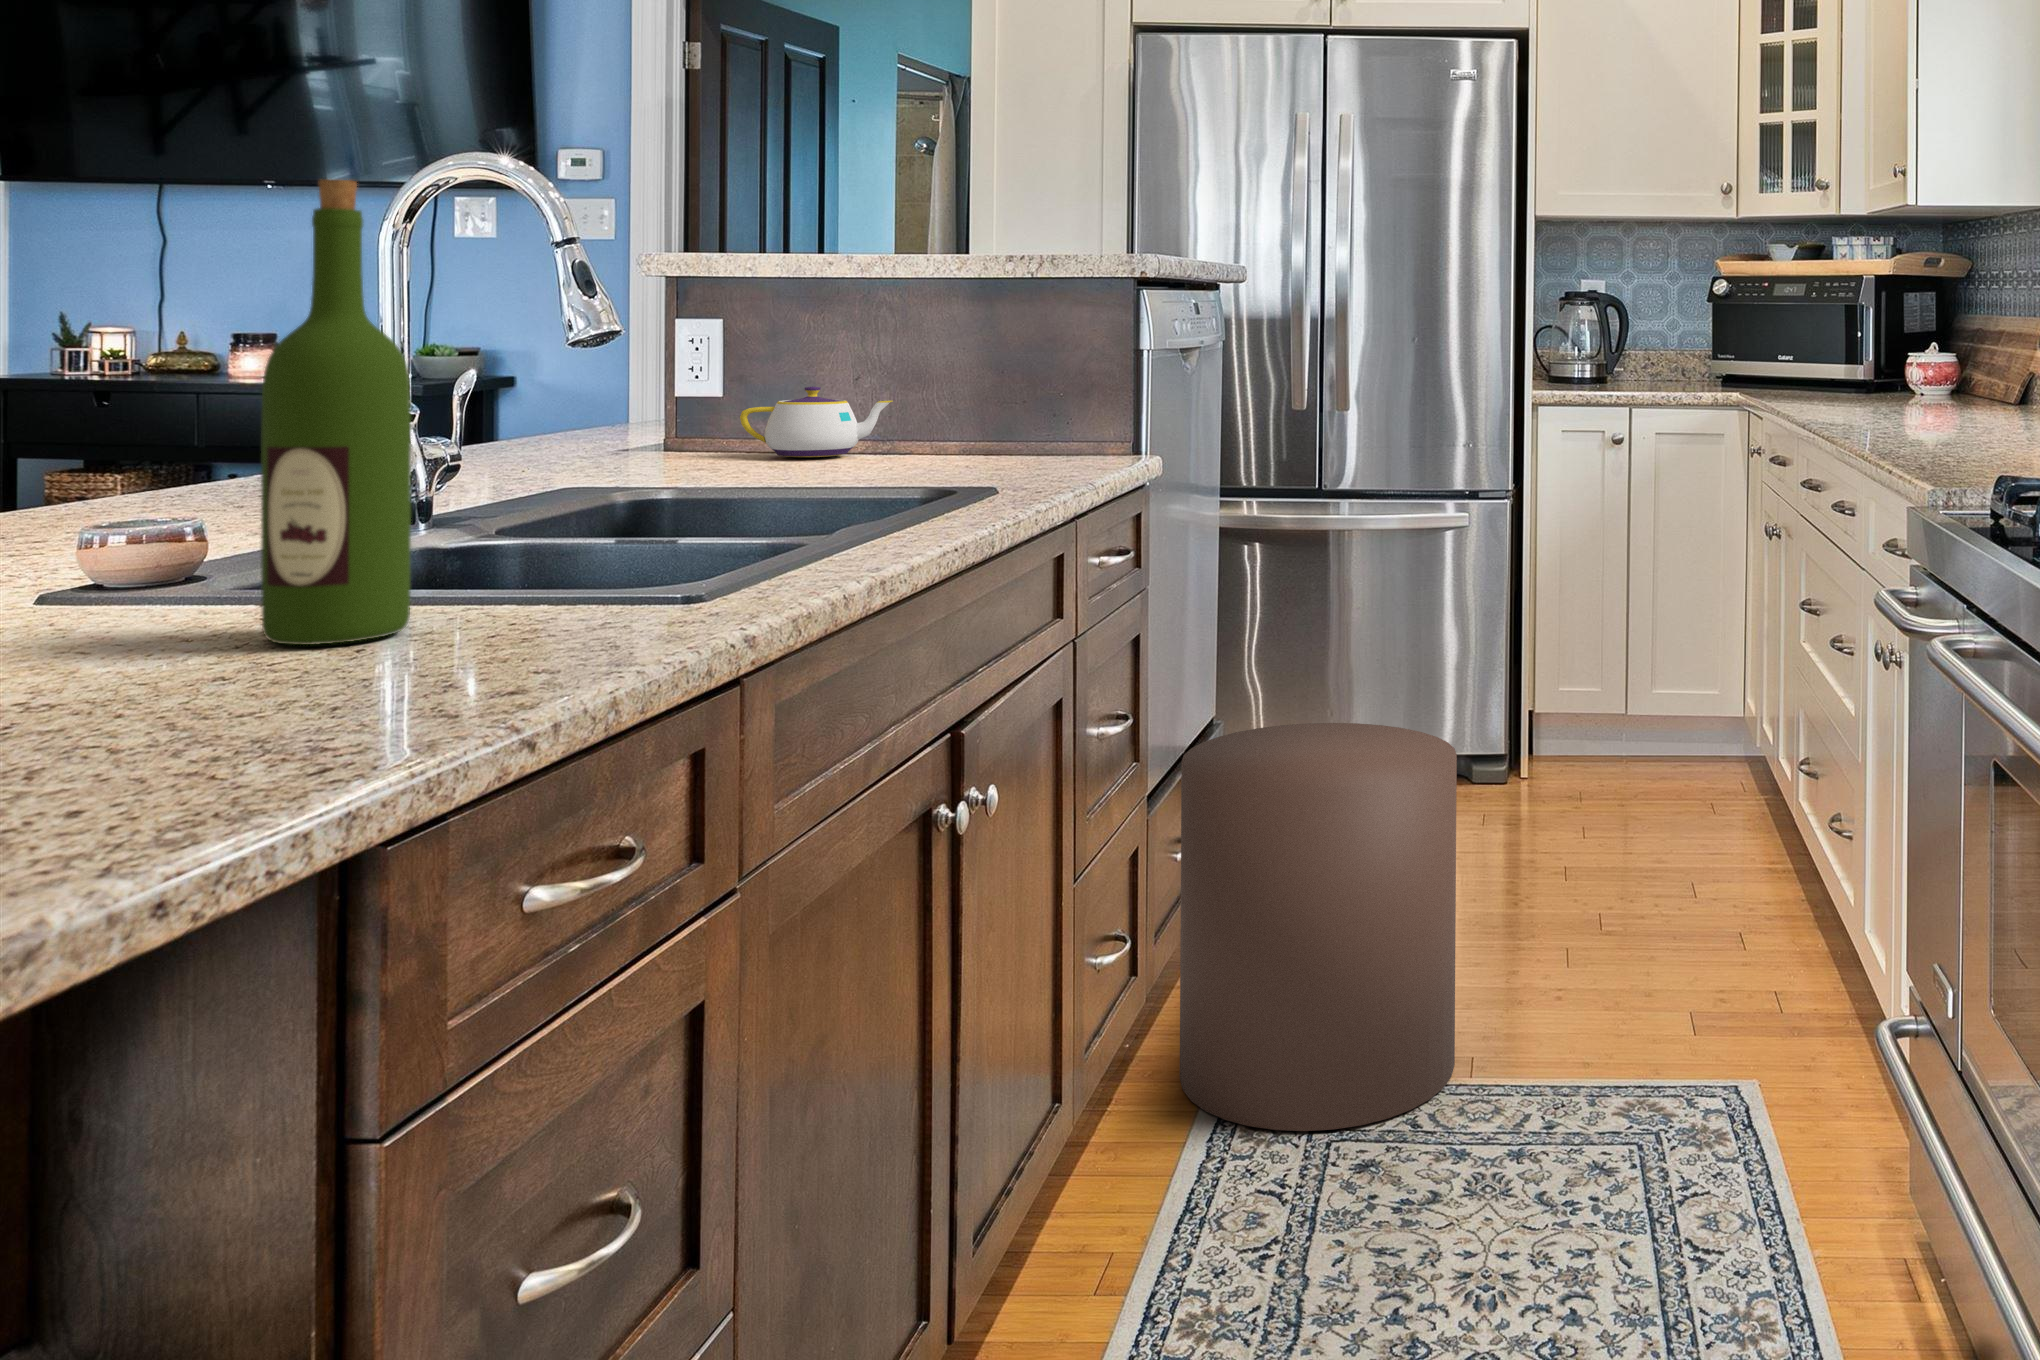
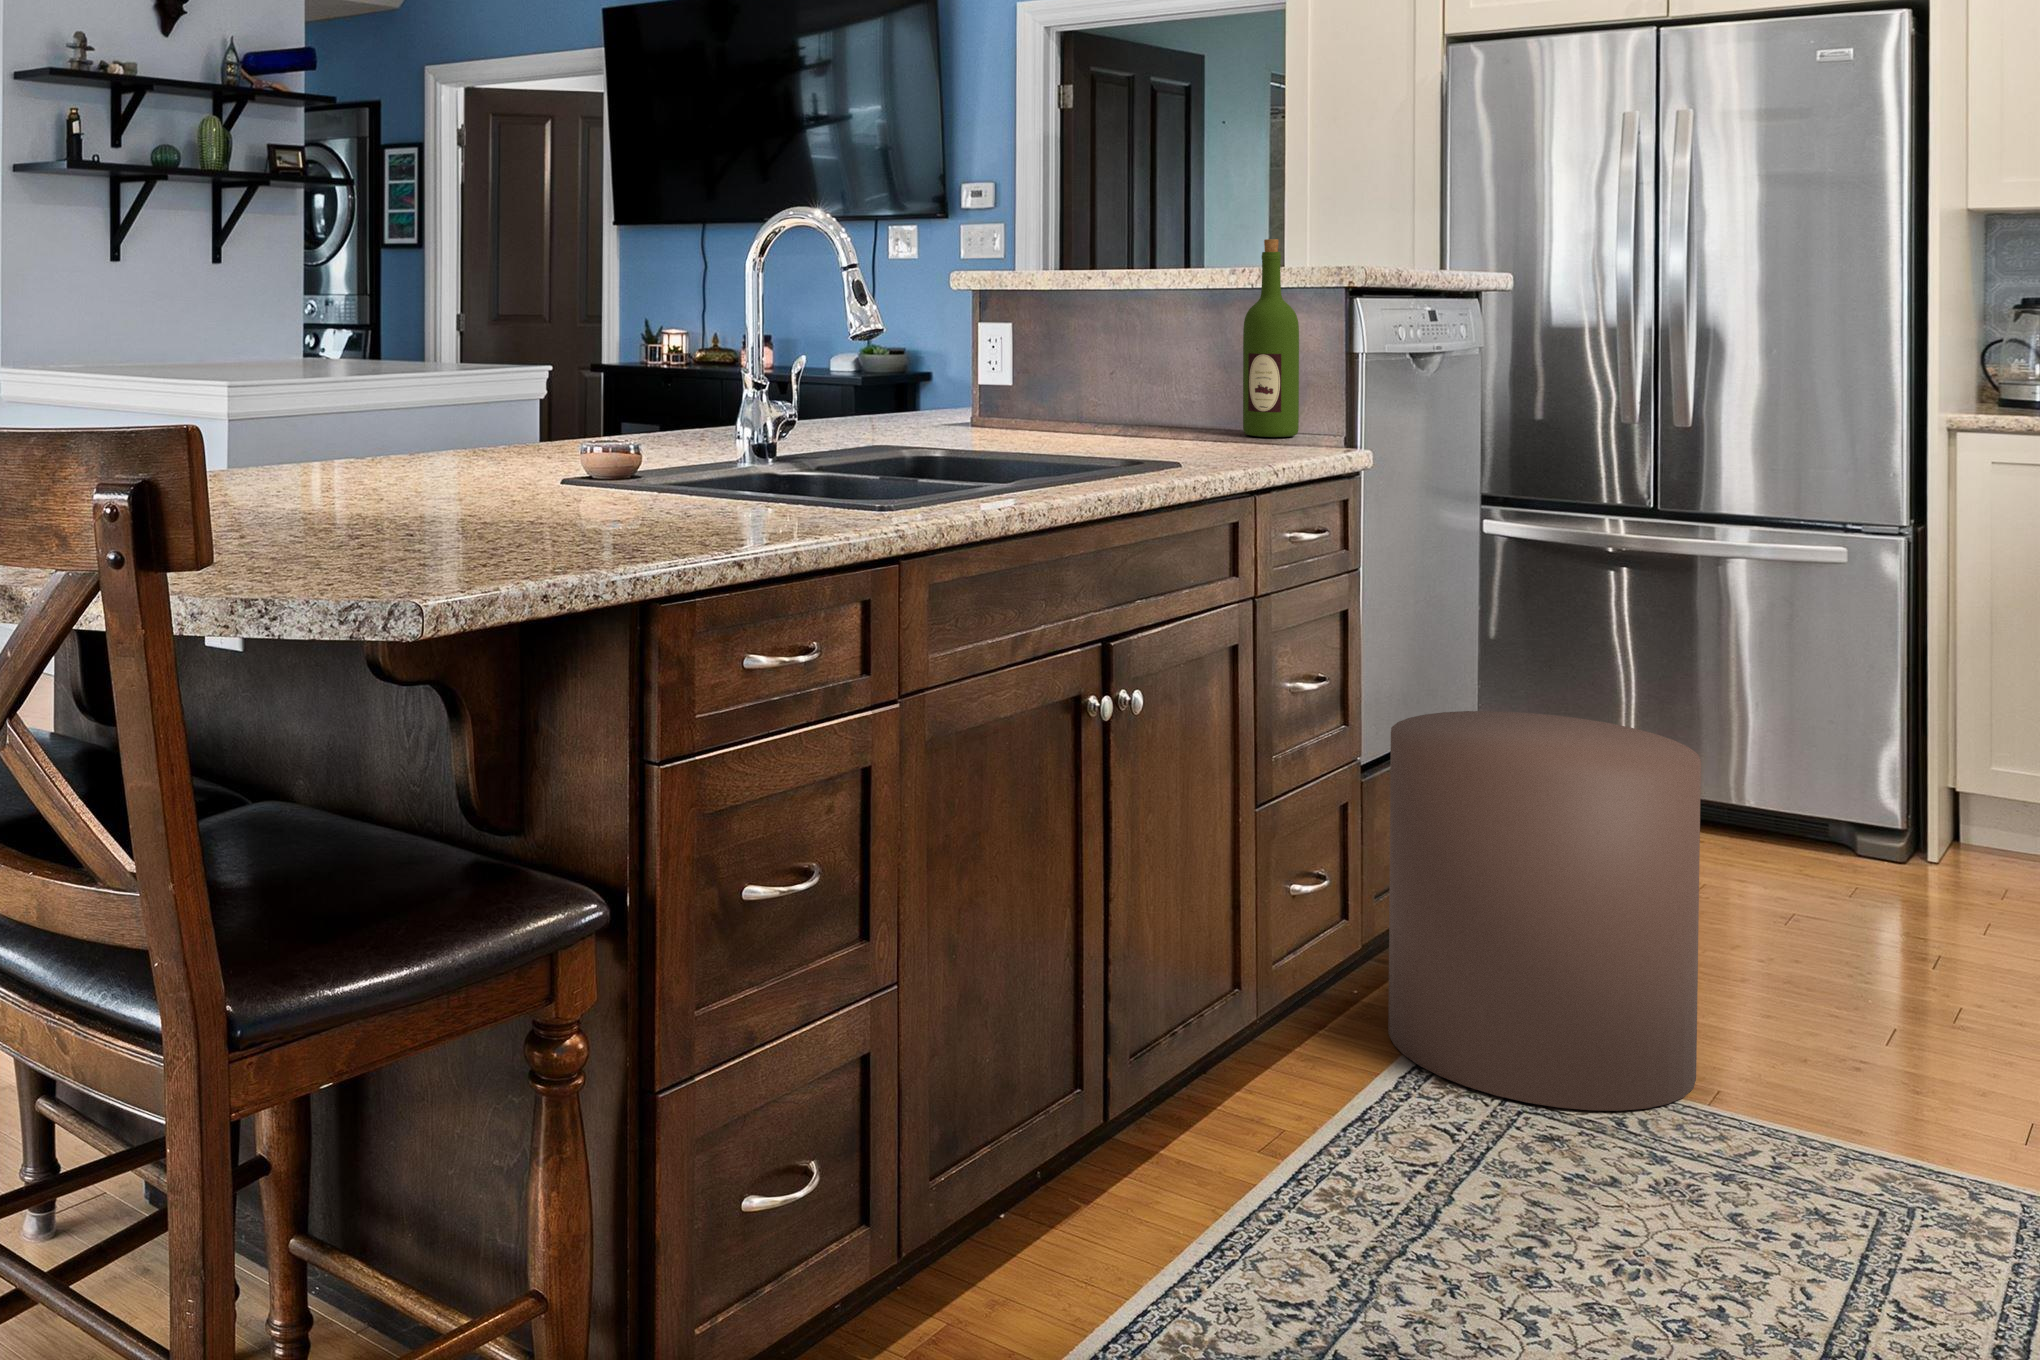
wine bottle: present [261,179,411,645] -> present [1243,239,1299,437]
teapot: present [740,386,892,457] -> none [1009,361,1133,422]

